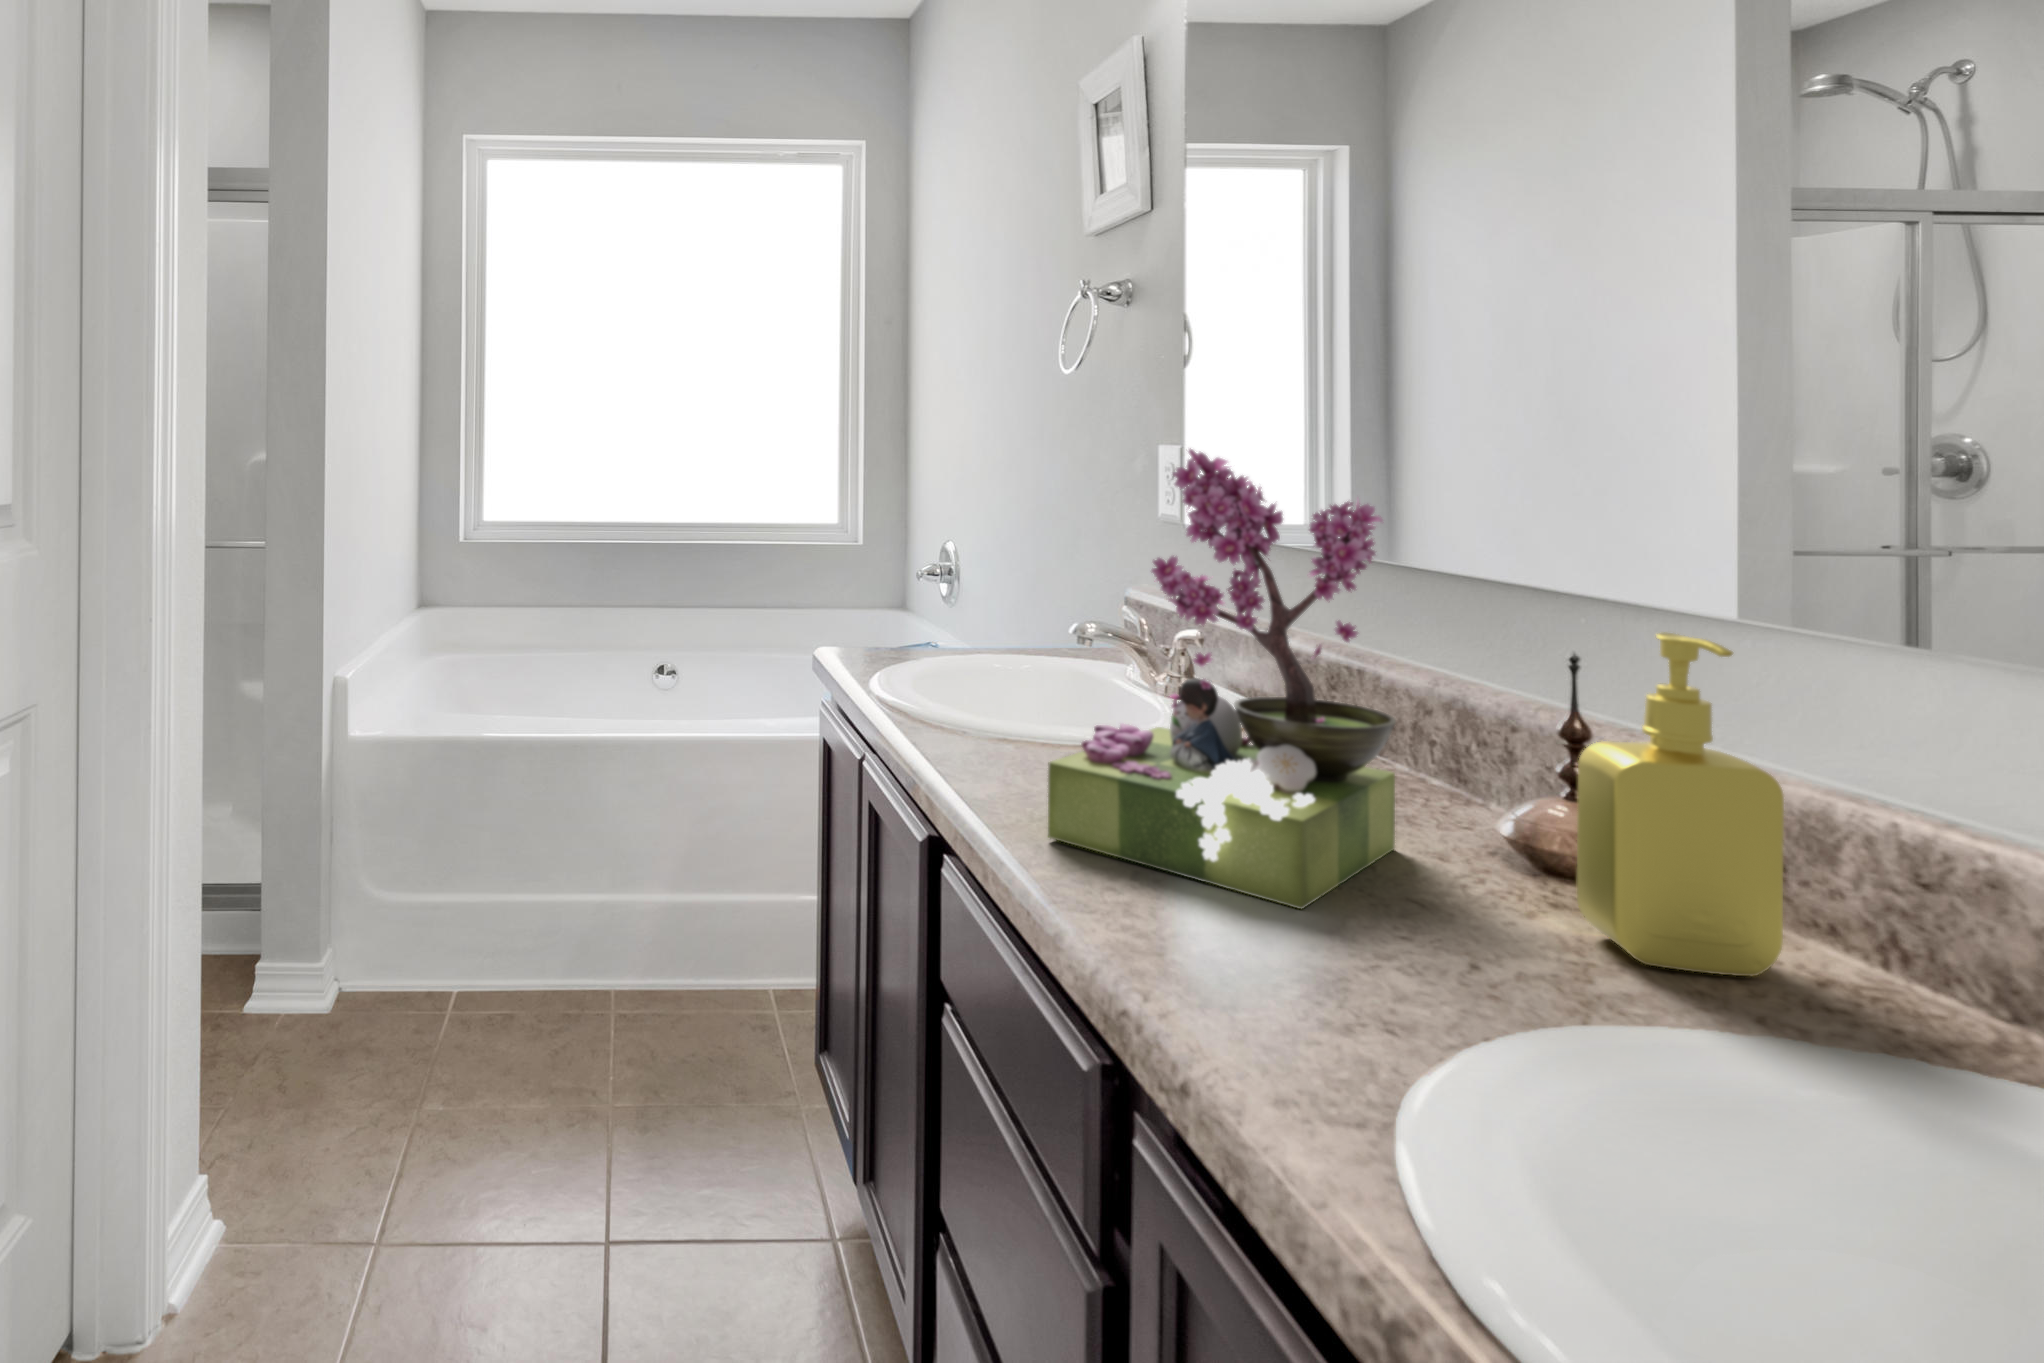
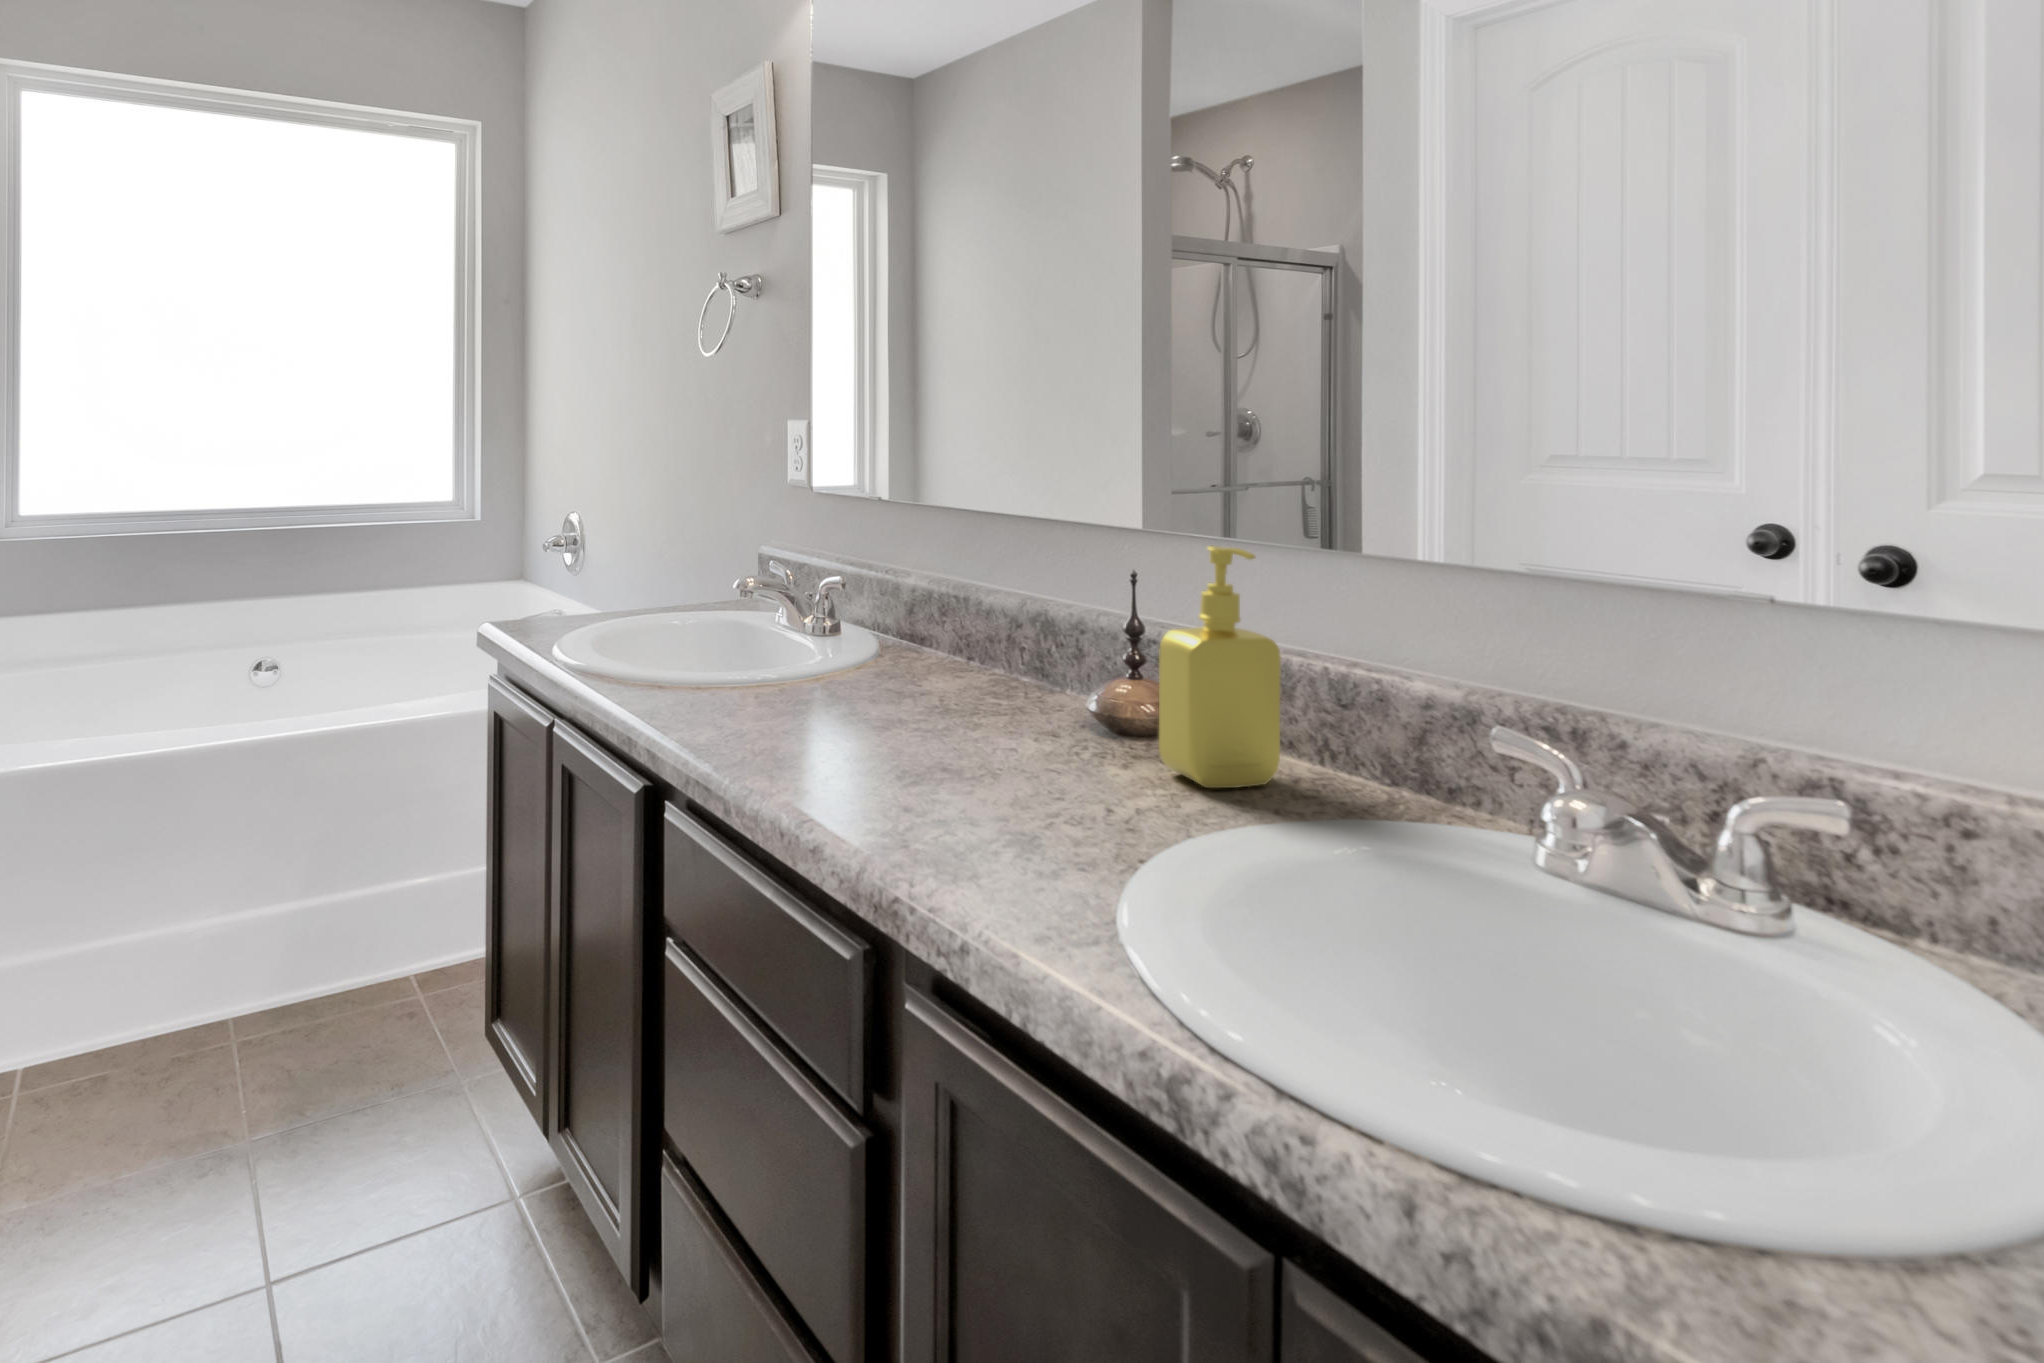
flower arrangement: present [1048,448,1396,909] -> none [775,415,1030,789]

